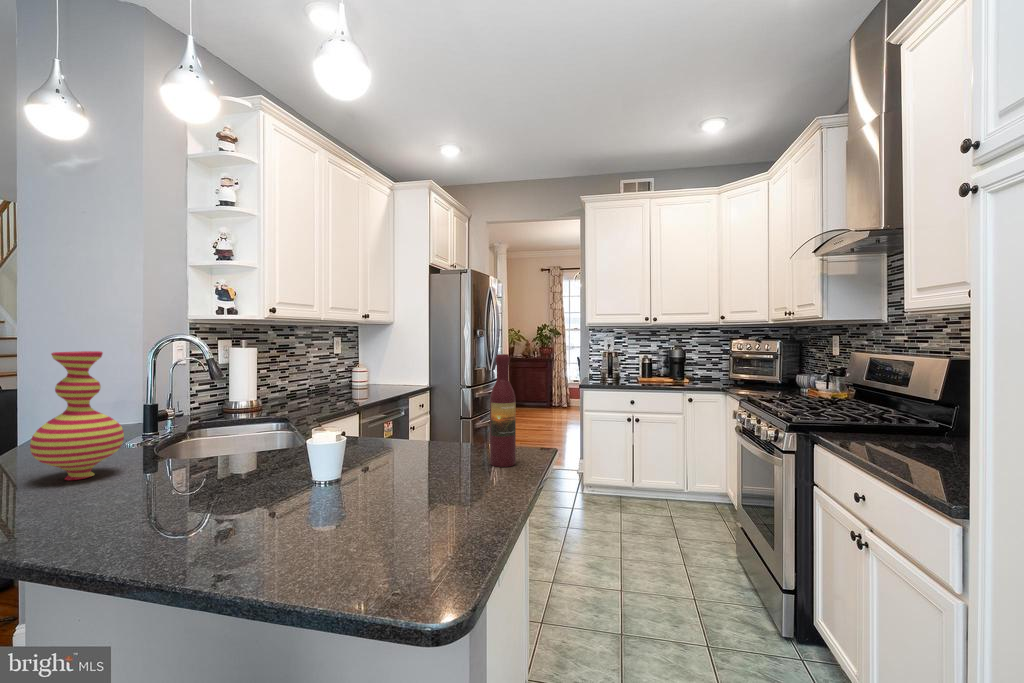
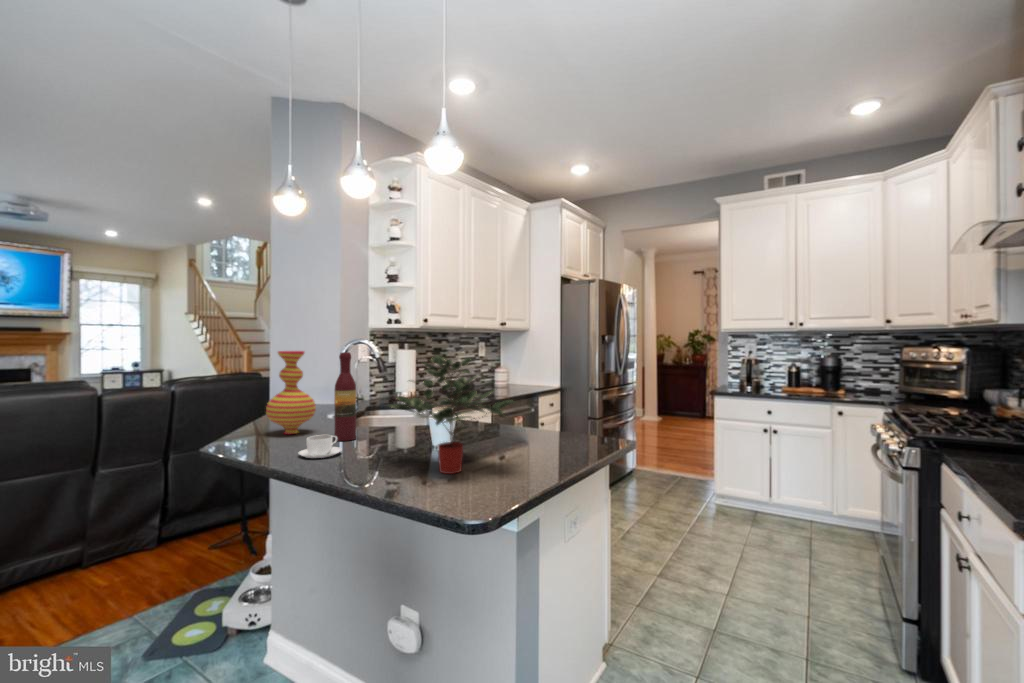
wine bottle: present [490,354,516,467] -> present [334,352,356,441]
potted plant: none [267,355,464,519] -> present [388,355,515,474]
coffee cup: none [107,479,186,519] -> present [298,435,342,458]

